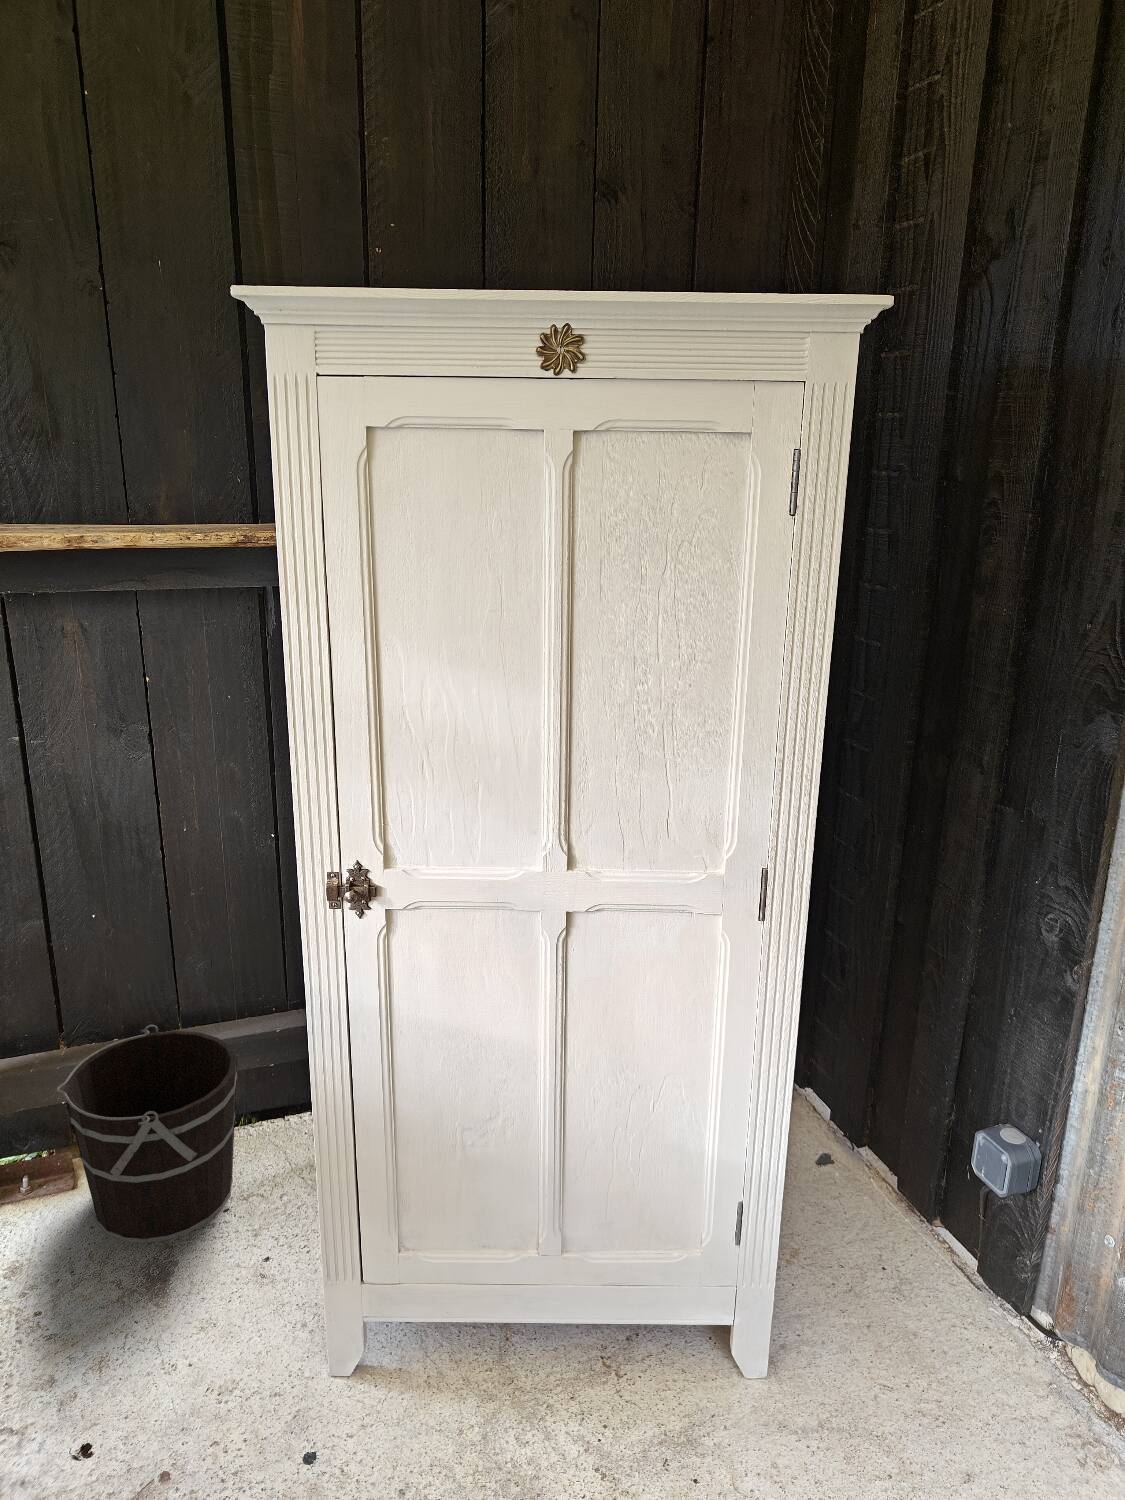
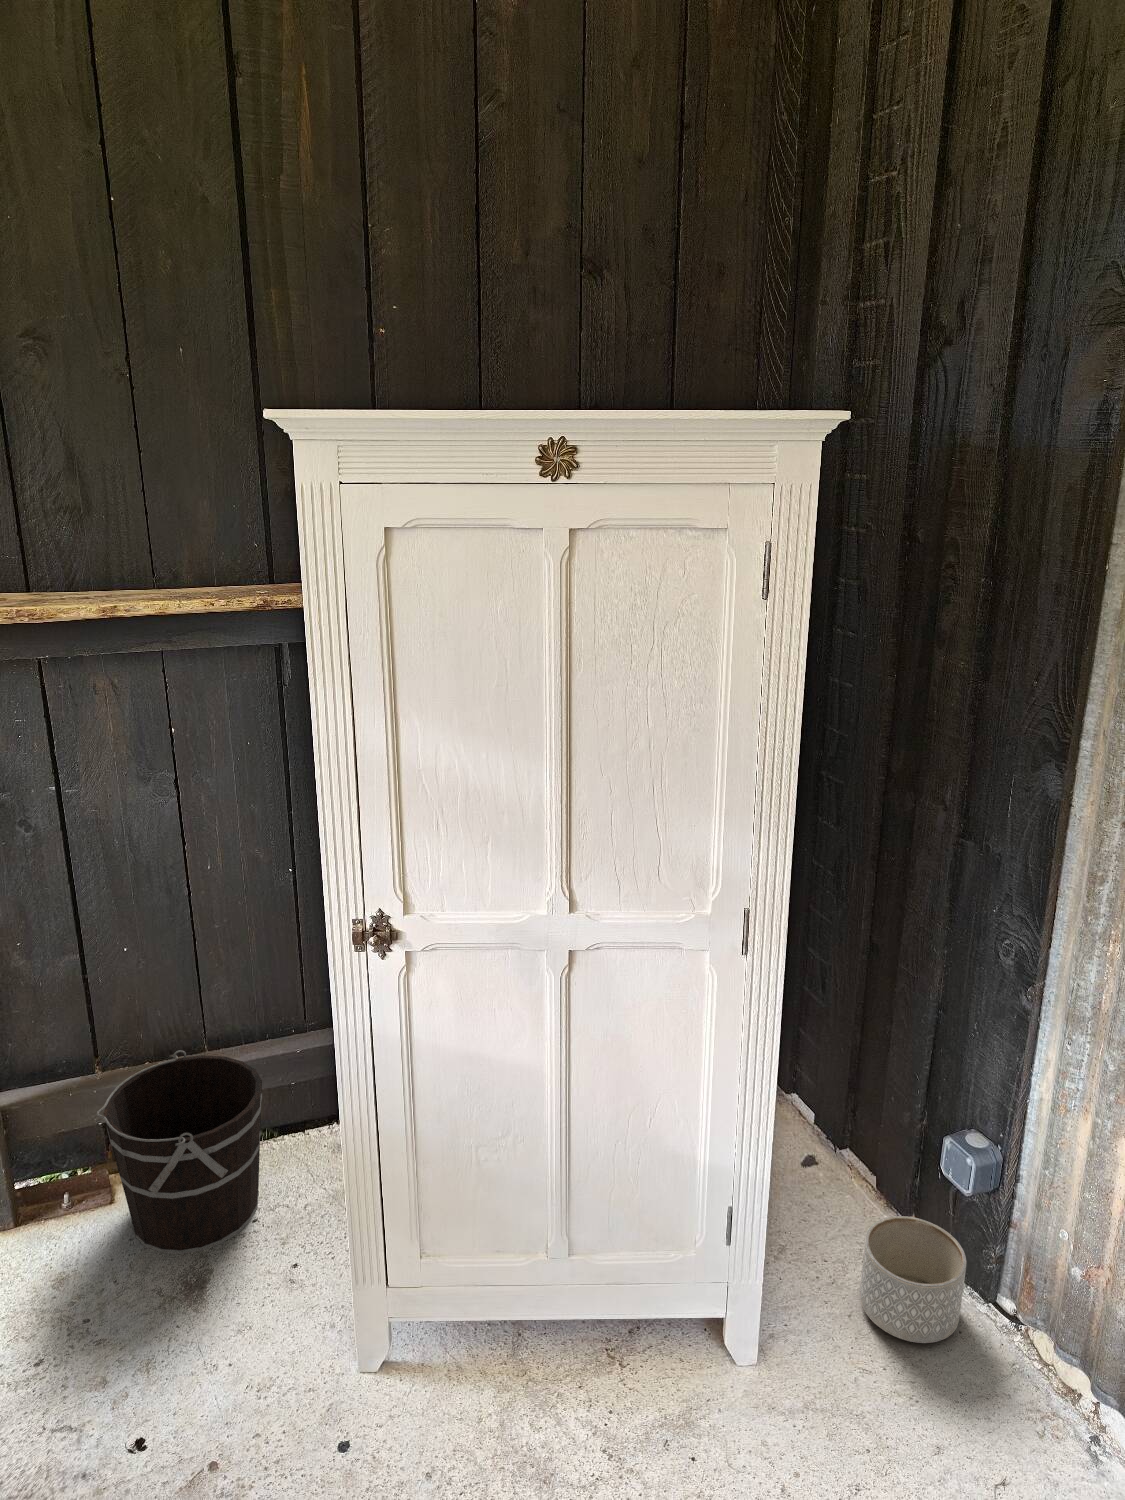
planter: none [880,1217,999,1358] -> present [860,1216,967,1343]

